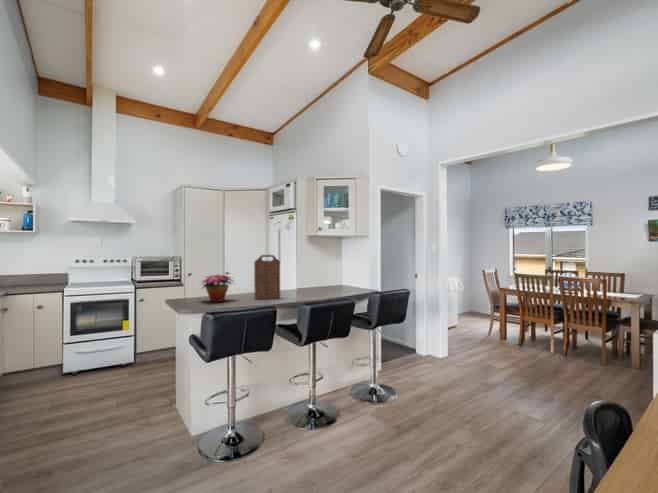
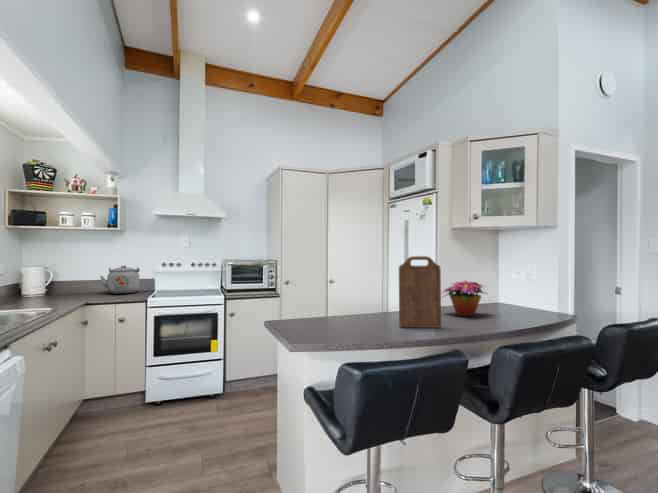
kettle: none [17,263,55,286] -> present [100,266,139,294]
flower arrangement: present [202,274,232,302] -> present [444,280,484,316]

